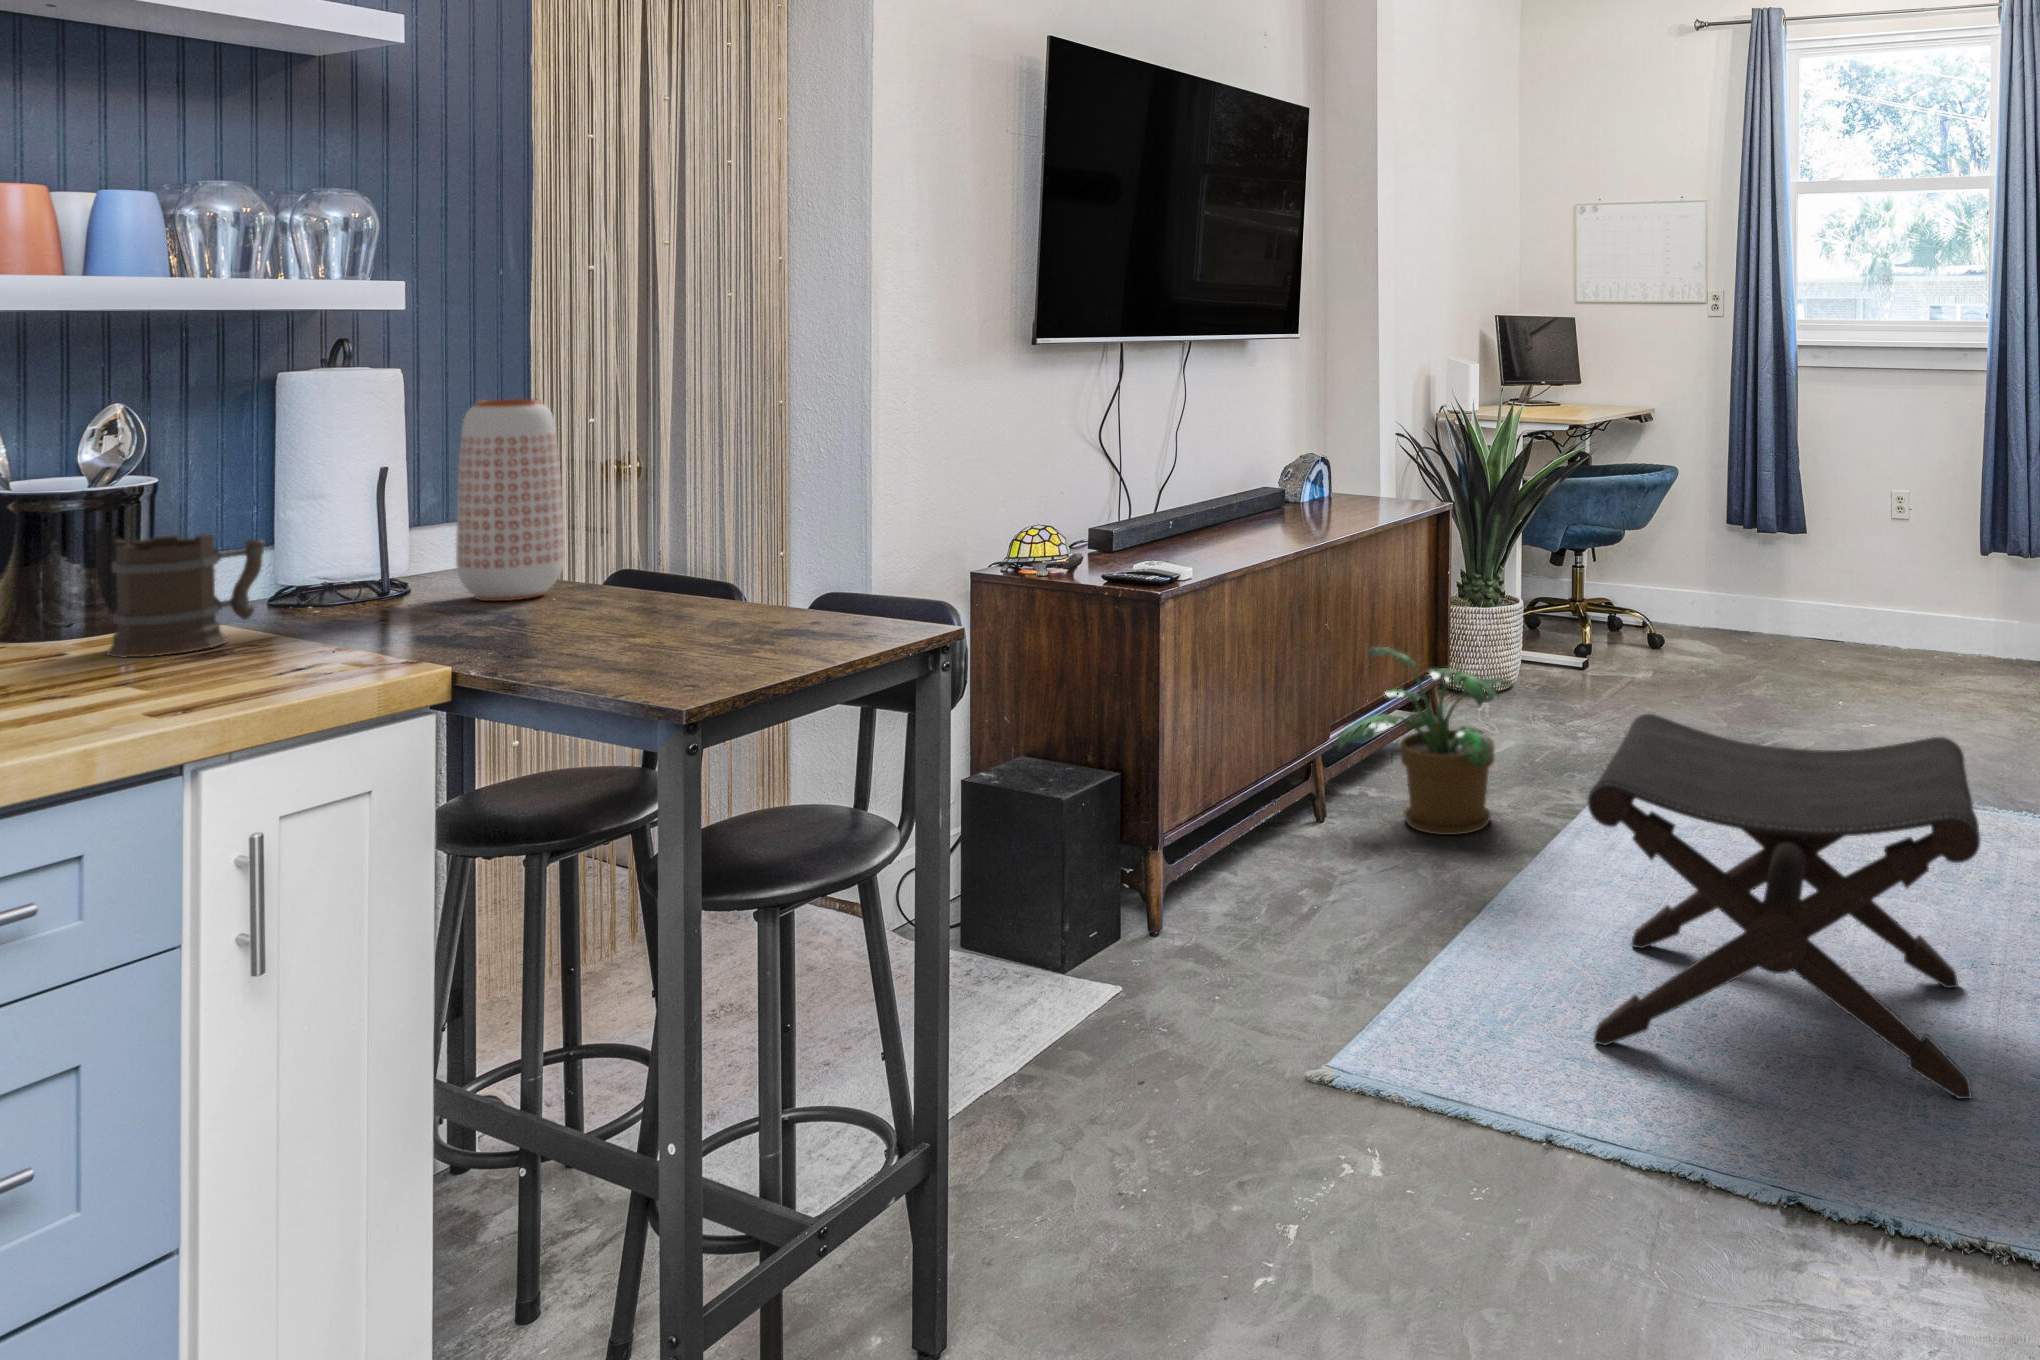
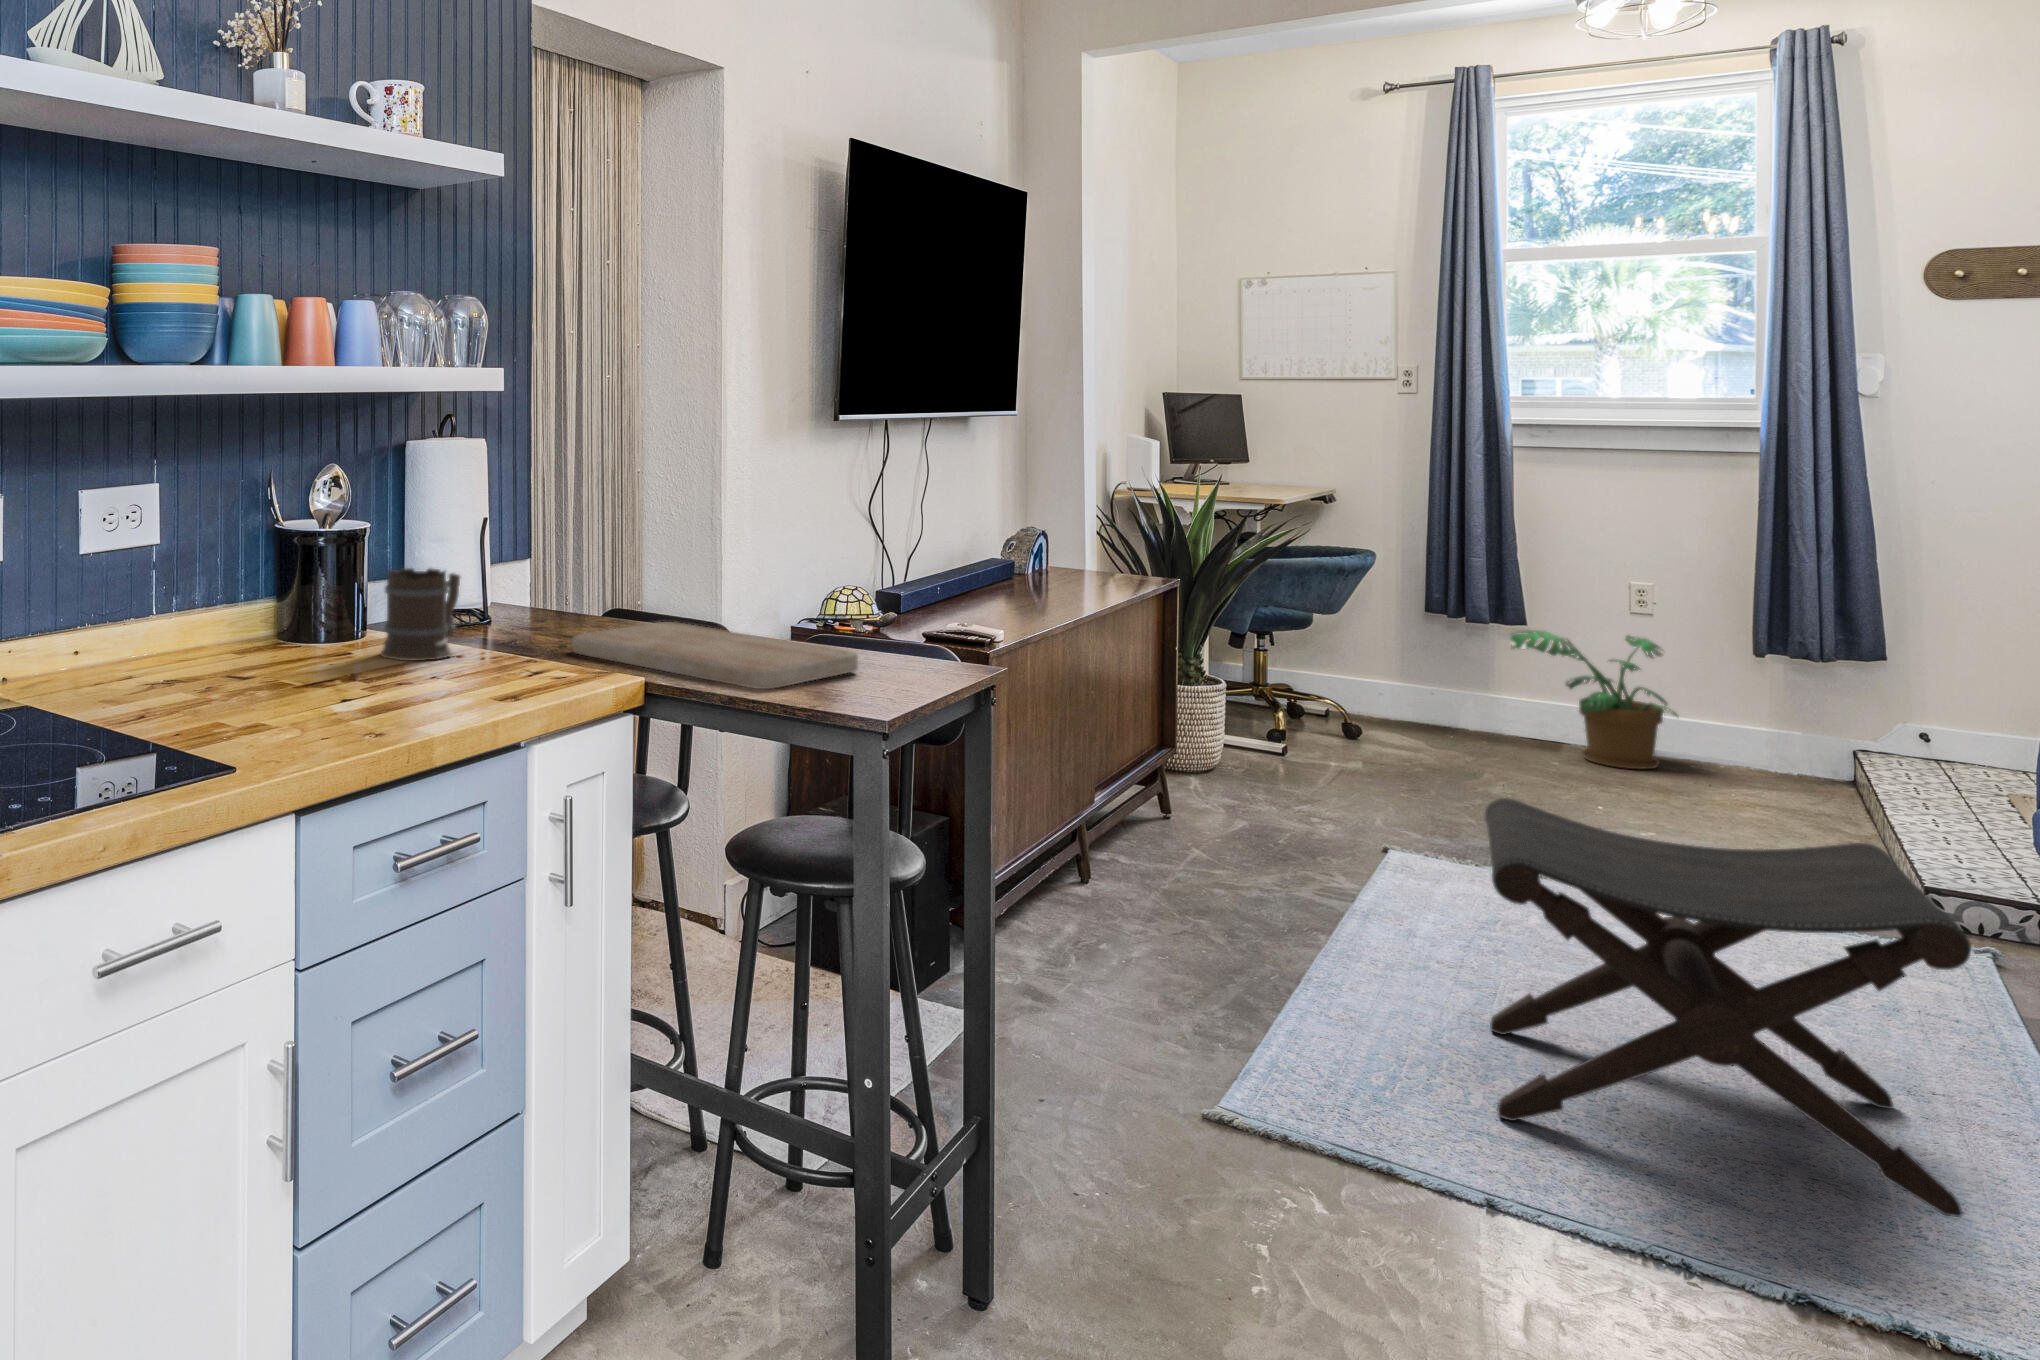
vase: present [456,399,565,601] -> none [538,466,614,631]
cutting board: none [423,585,766,670] -> present [572,622,858,689]
potted plant: present [1338,647,1516,835] -> present [1511,630,1678,769]

